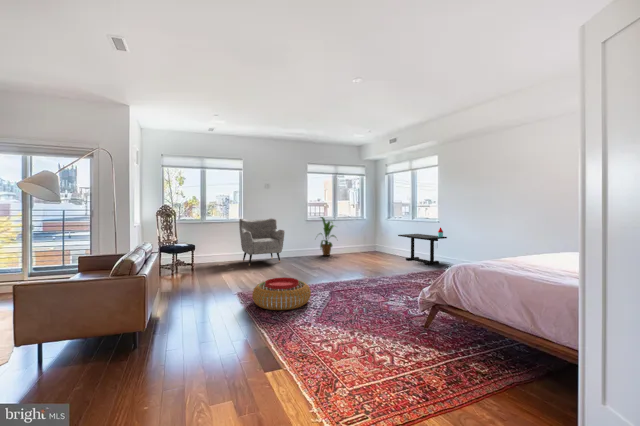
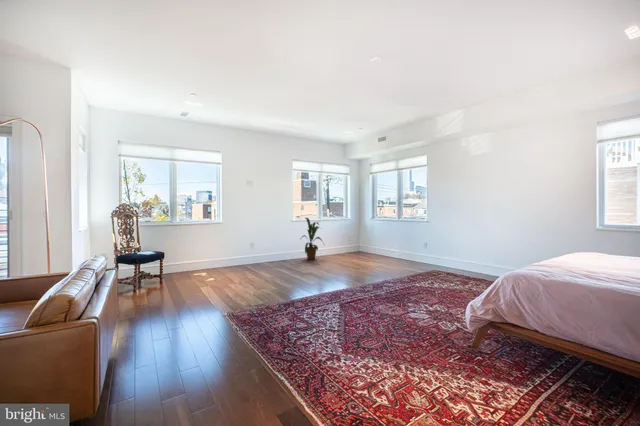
armchair: present [239,218,285,266] -> none [216,220,269,275]
side table: present [398,228,447,265] -> none [389,227,440,267]
pouf: present [252,277,311,310] -> none [251,292,323,337]

